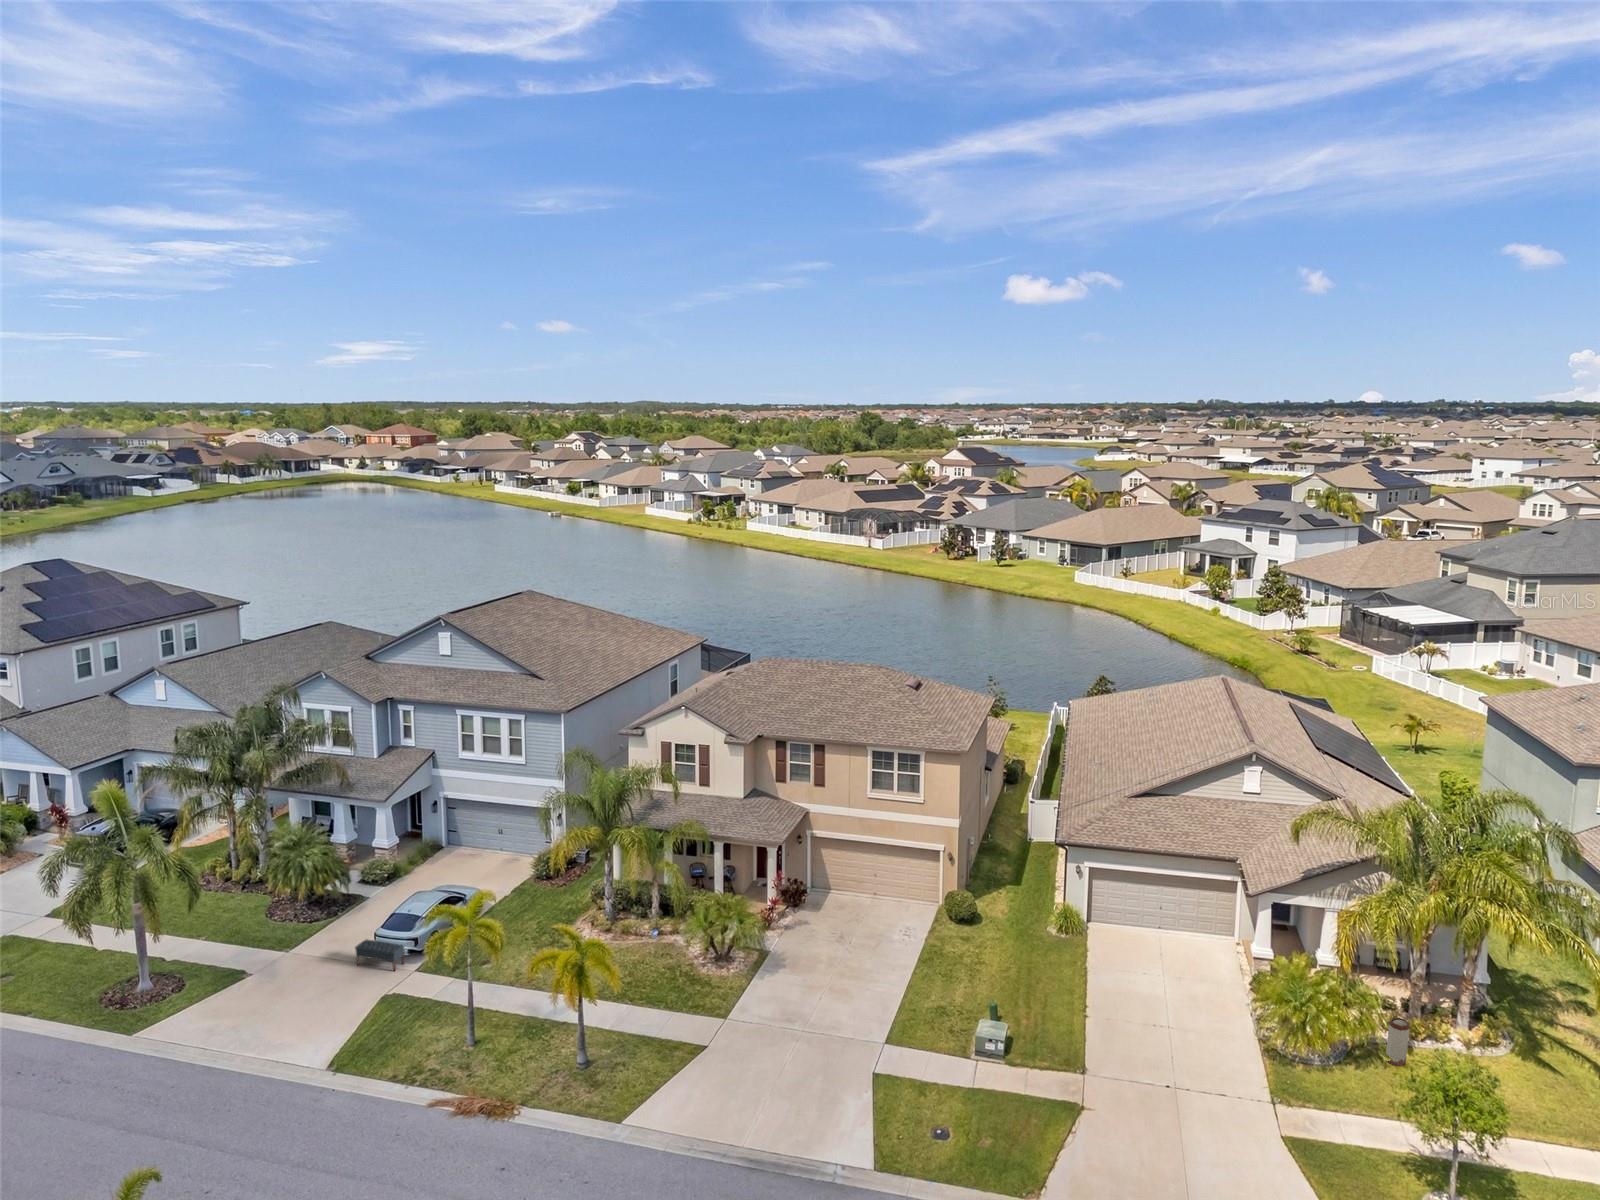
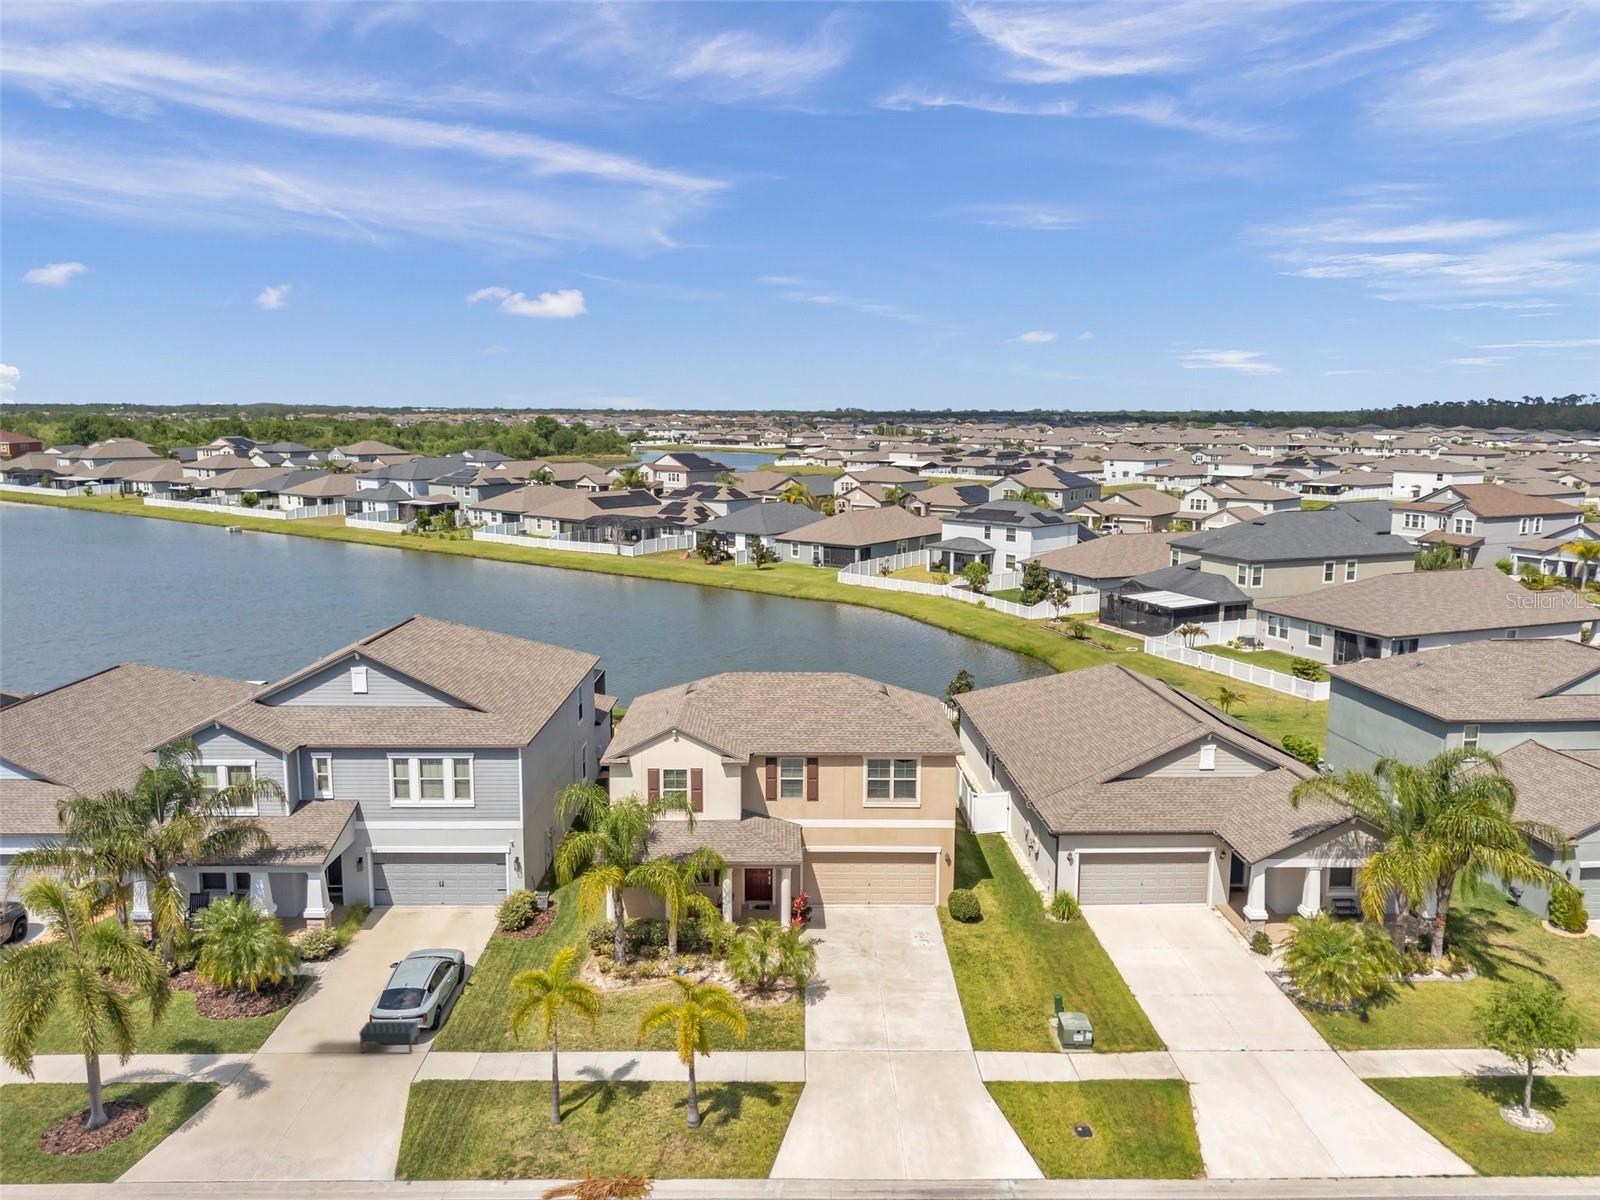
decorative plant: present [117,981,128,1004] -> present [1360,999,1371,1022]
trash can: present [1386,1018,1410,1066] -> none [1390,956,1411,999]

